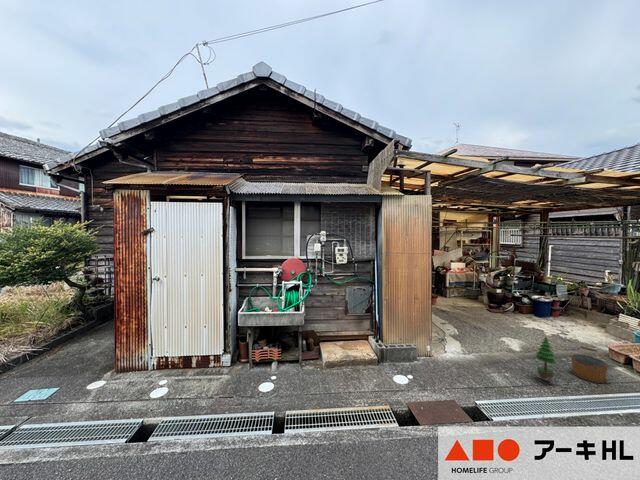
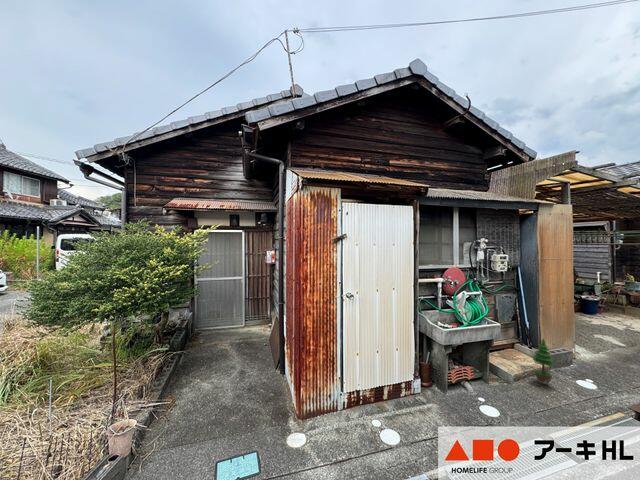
bucket: present [571,347,608,383] -> none [568,350,605,387]

